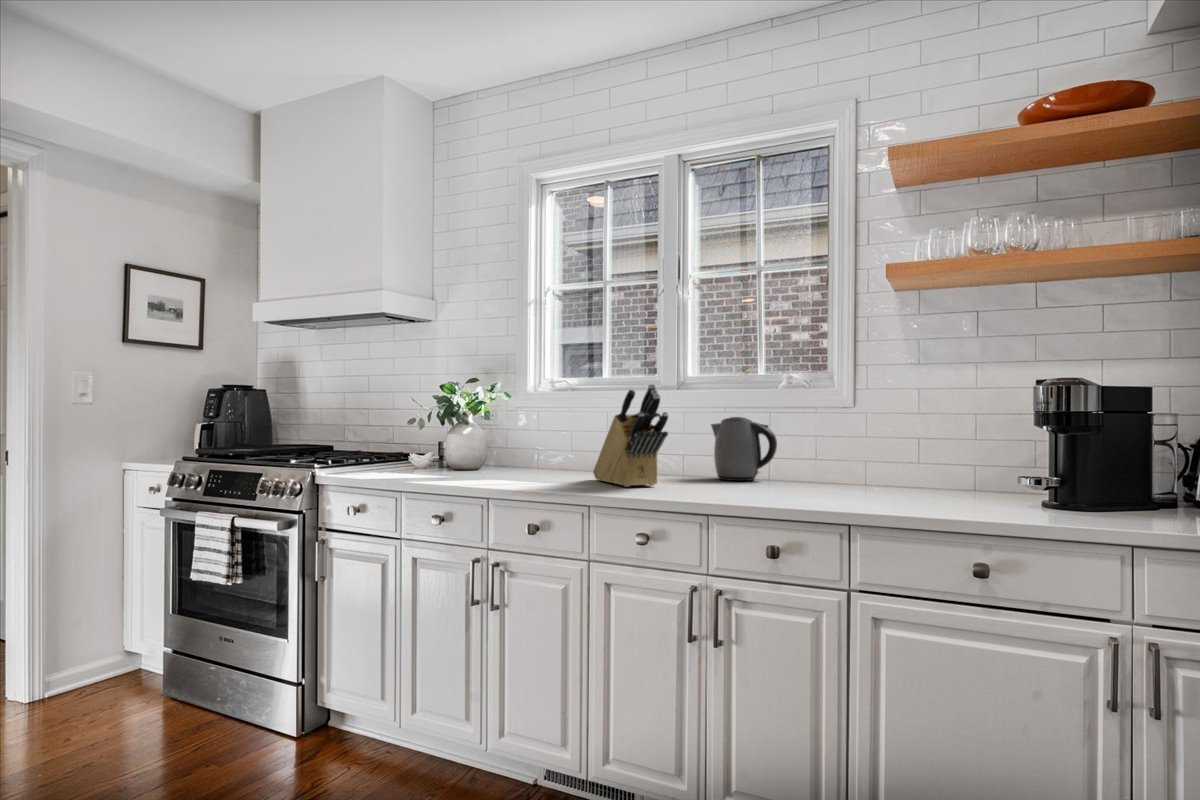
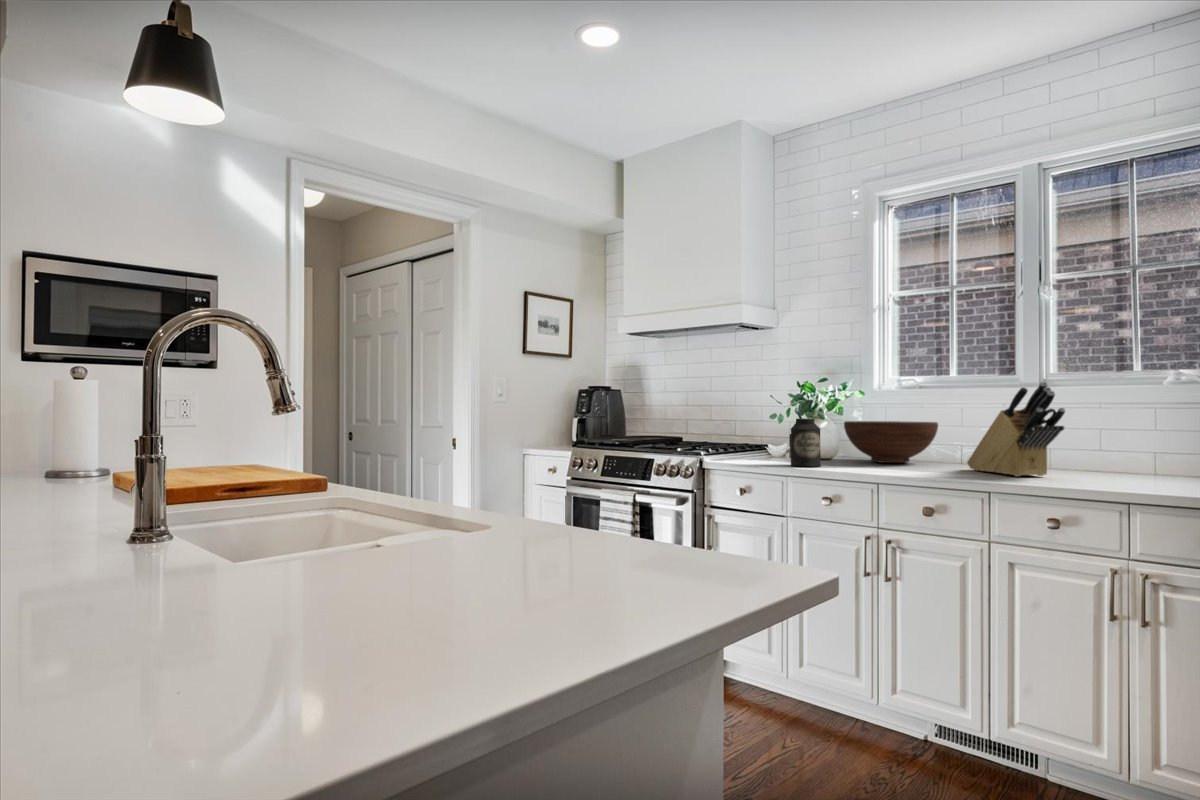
kettle: present [711,417,777,481] -> none [1086,412,1165,474]
canister: none [406,424,440,480] -> present [791,418,821,467]
fruit bowl: none [480,427,578,473] -> present [844,421,938,463]

